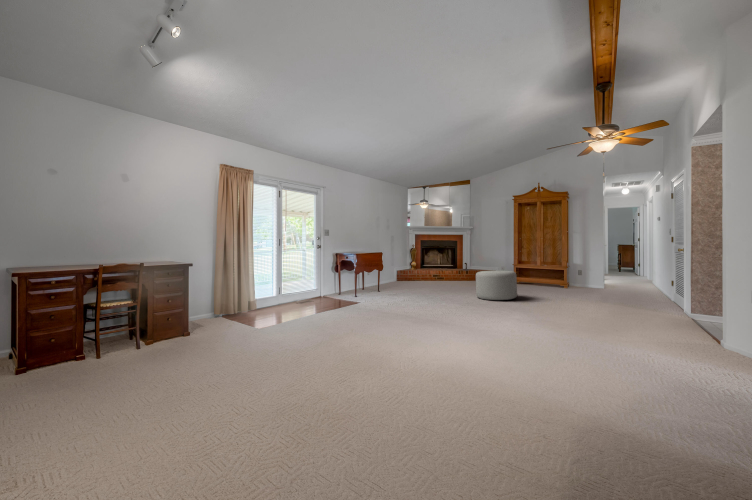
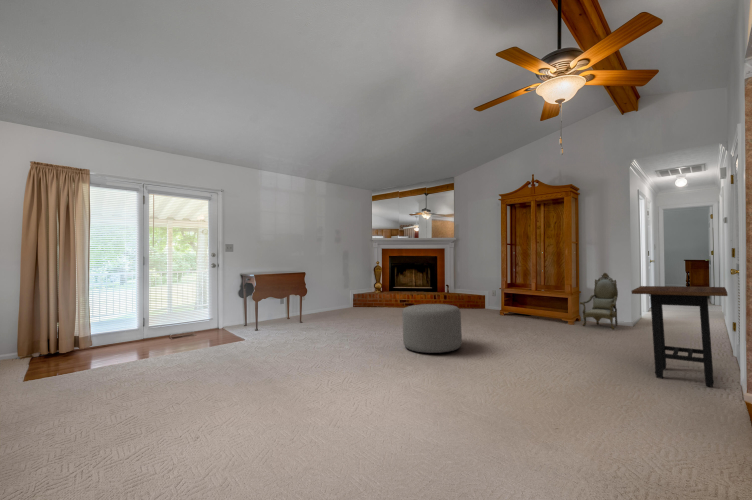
armchair: none [565,241,596,288] -> present [580,273,618,330]
side table: none [626,254,681,308] -> present [632,286,728,387]

